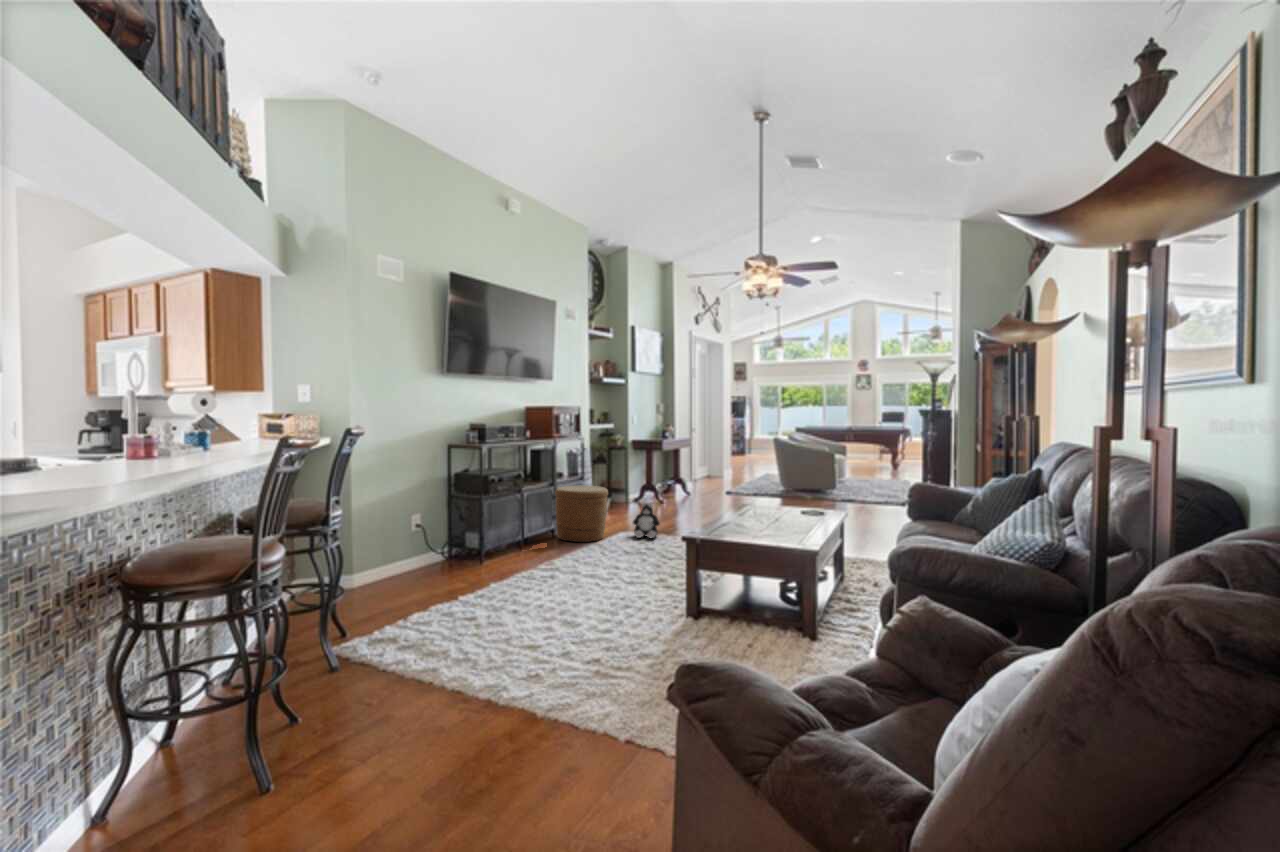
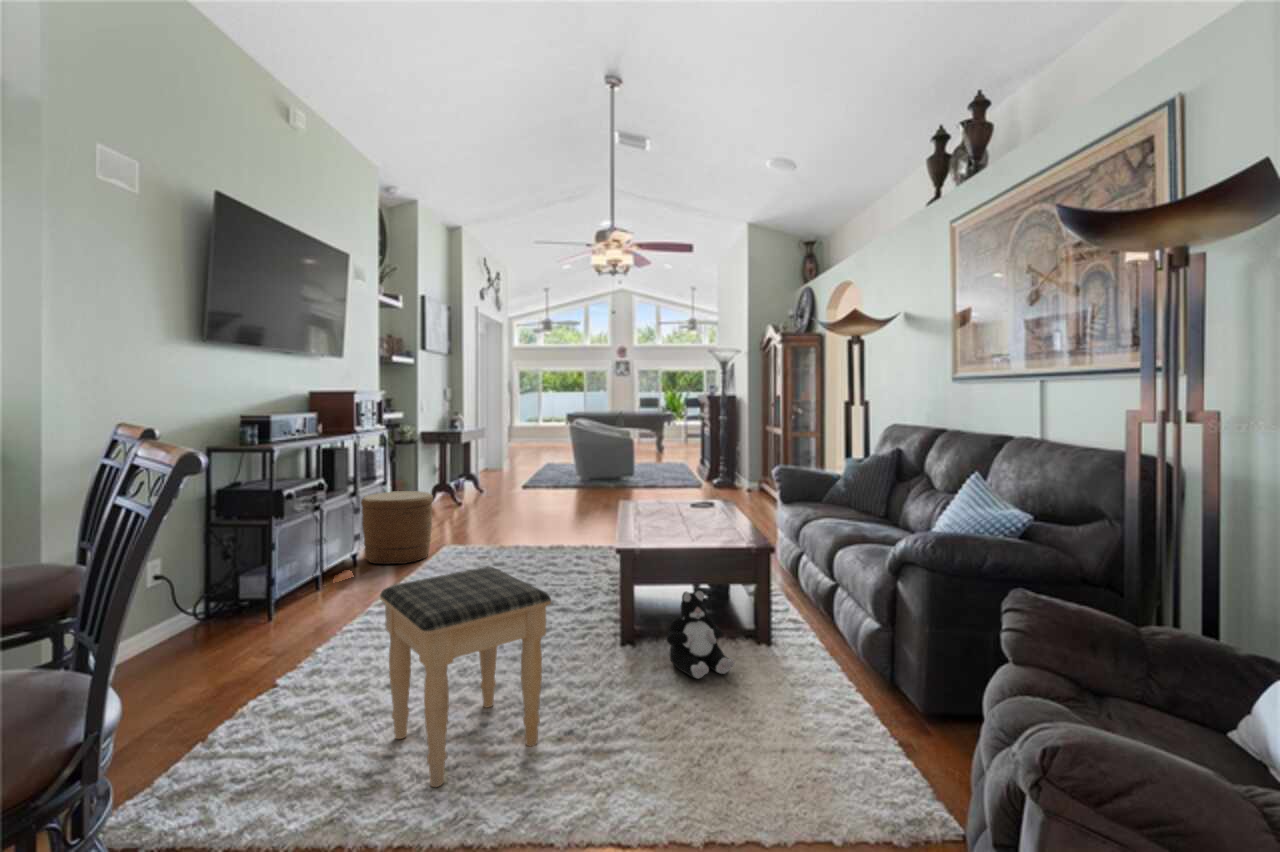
plush toy: present [633,503,660,538] -> present [667,590,735,679]
footstool: none [489,536,584,669] -> present [380,567,551,787]

